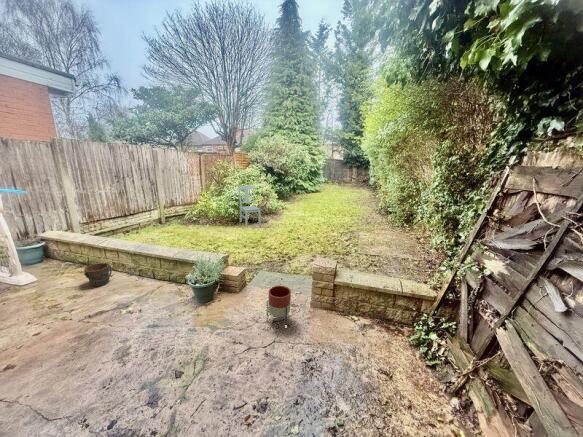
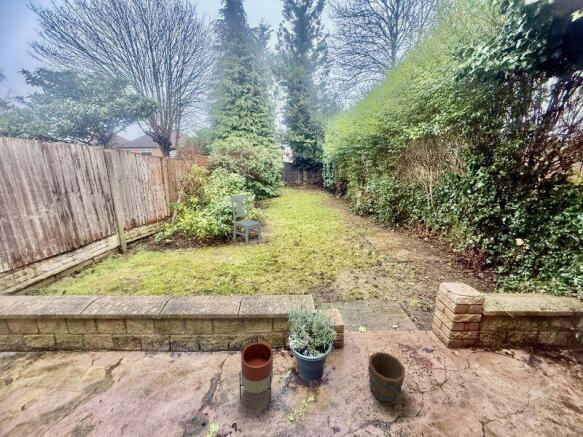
bucket: present [84,263,112,287] -> present [368,352,405,402]
planter: present [267,286,291,323] -> present [239,342,273,403]

